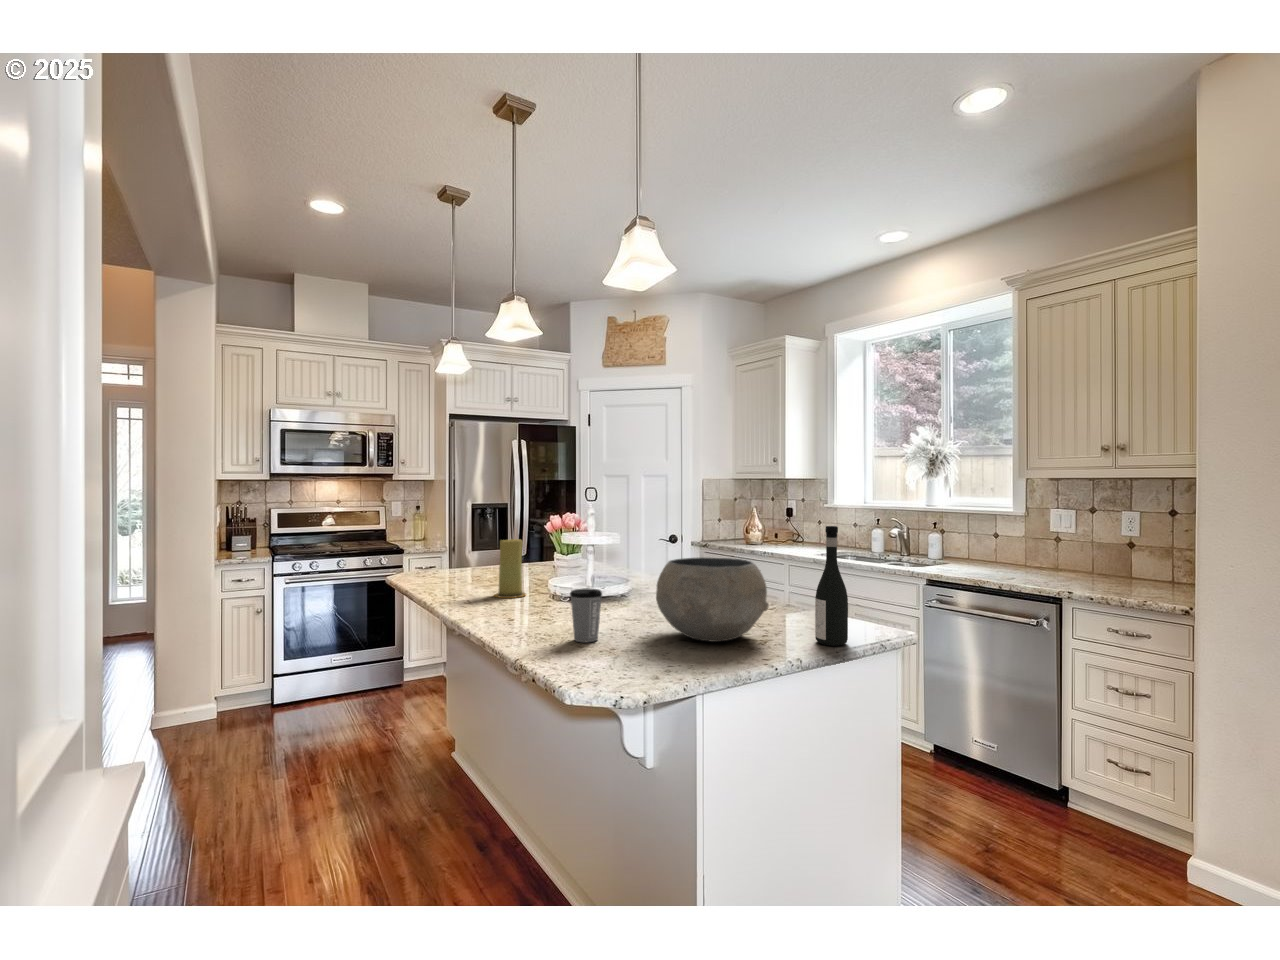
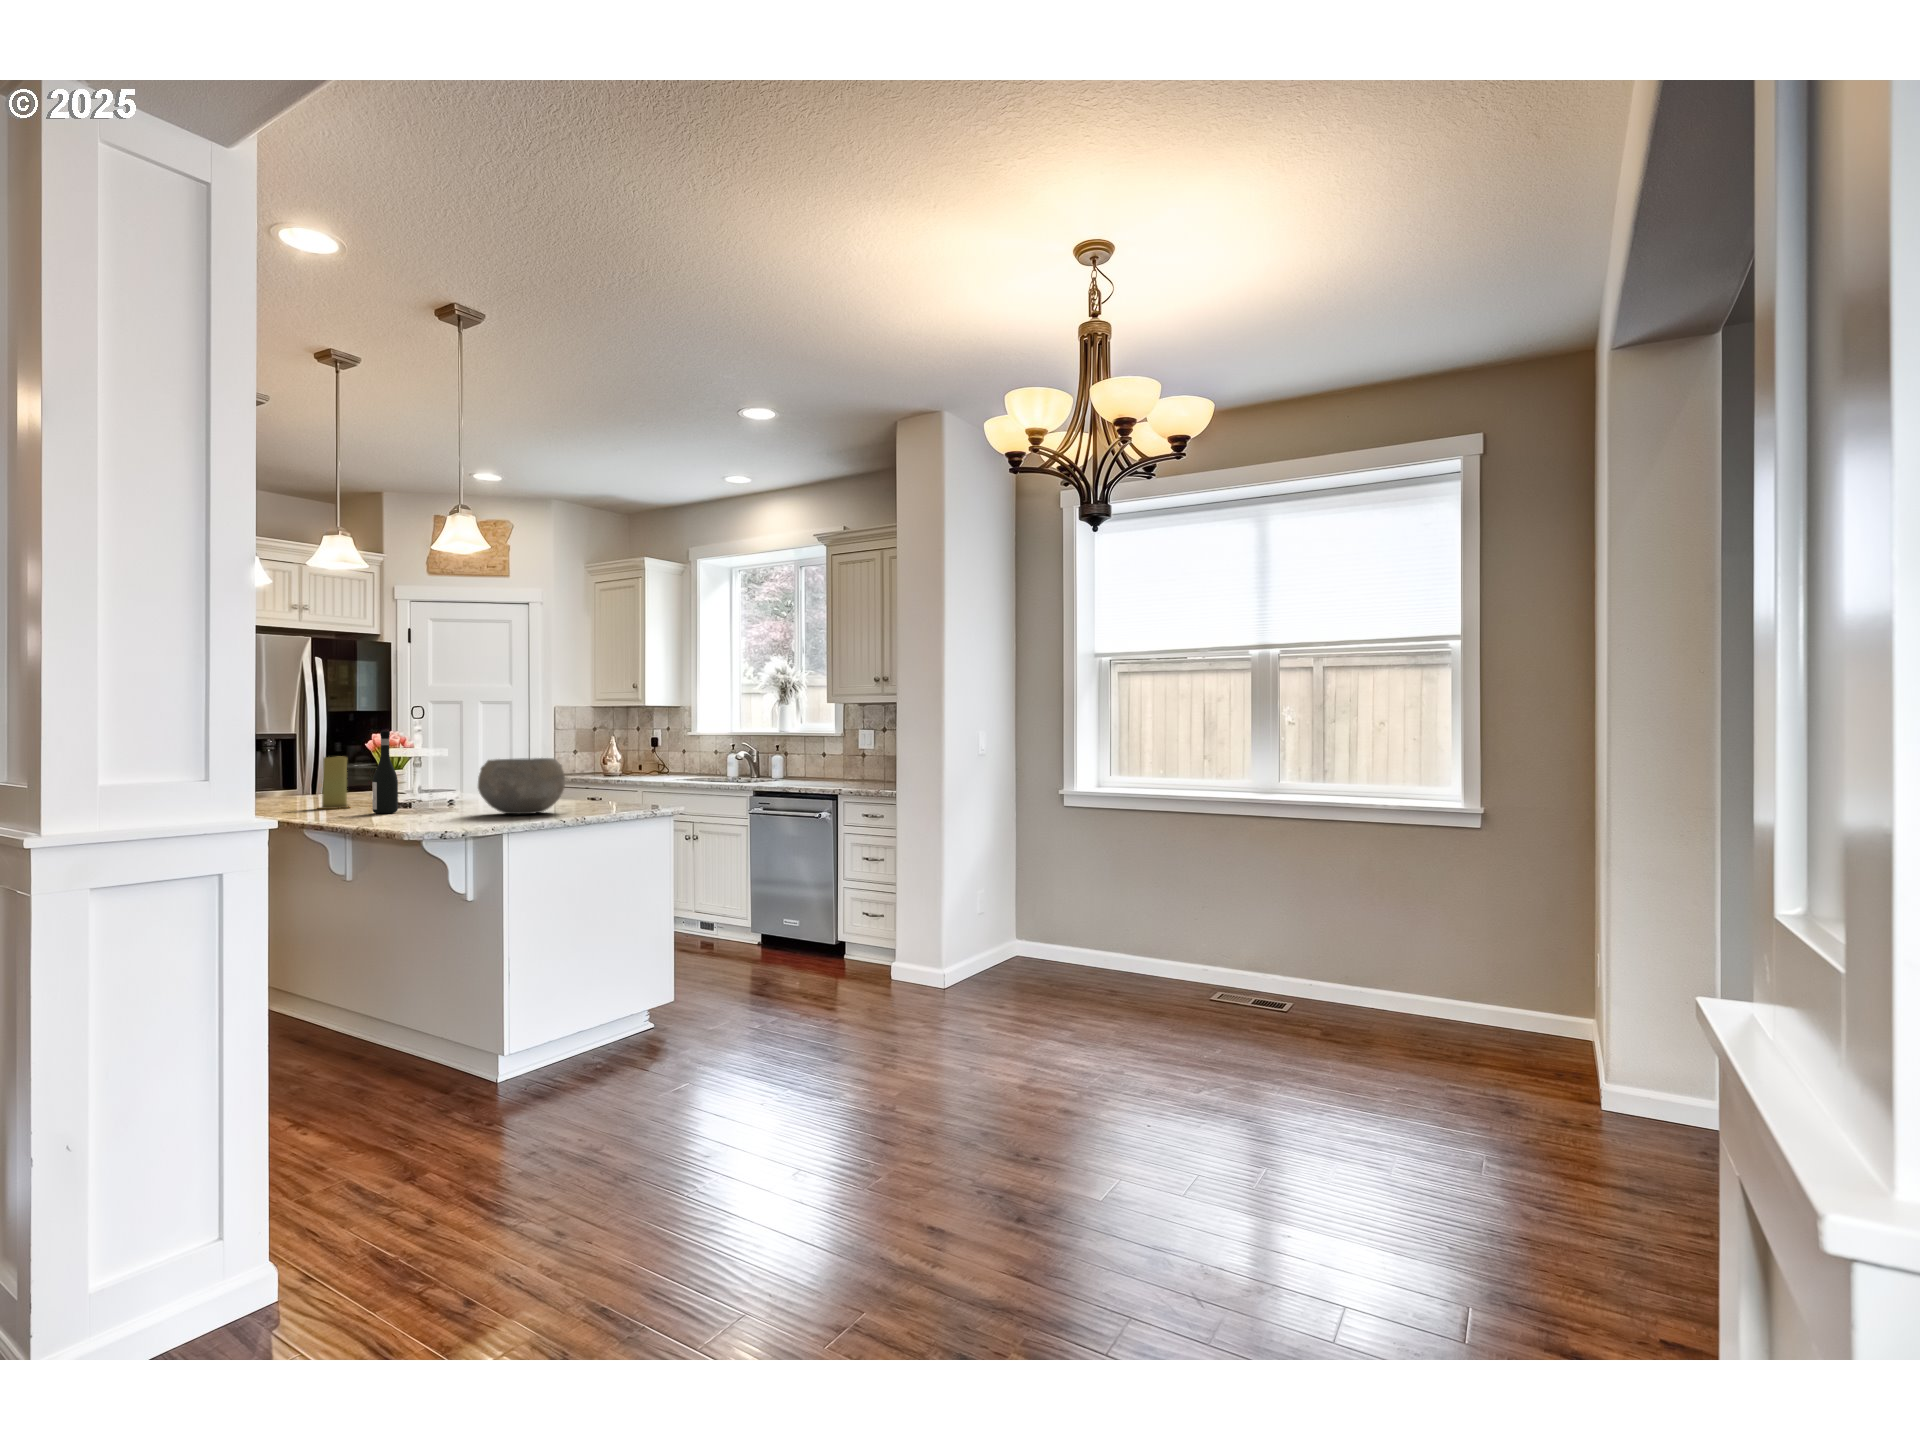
wine bottle: present [815,526,848,646] -> present [372,731,398,813]
coffee cup: present [570,588,602,642] -> none [405,780,433,819]

